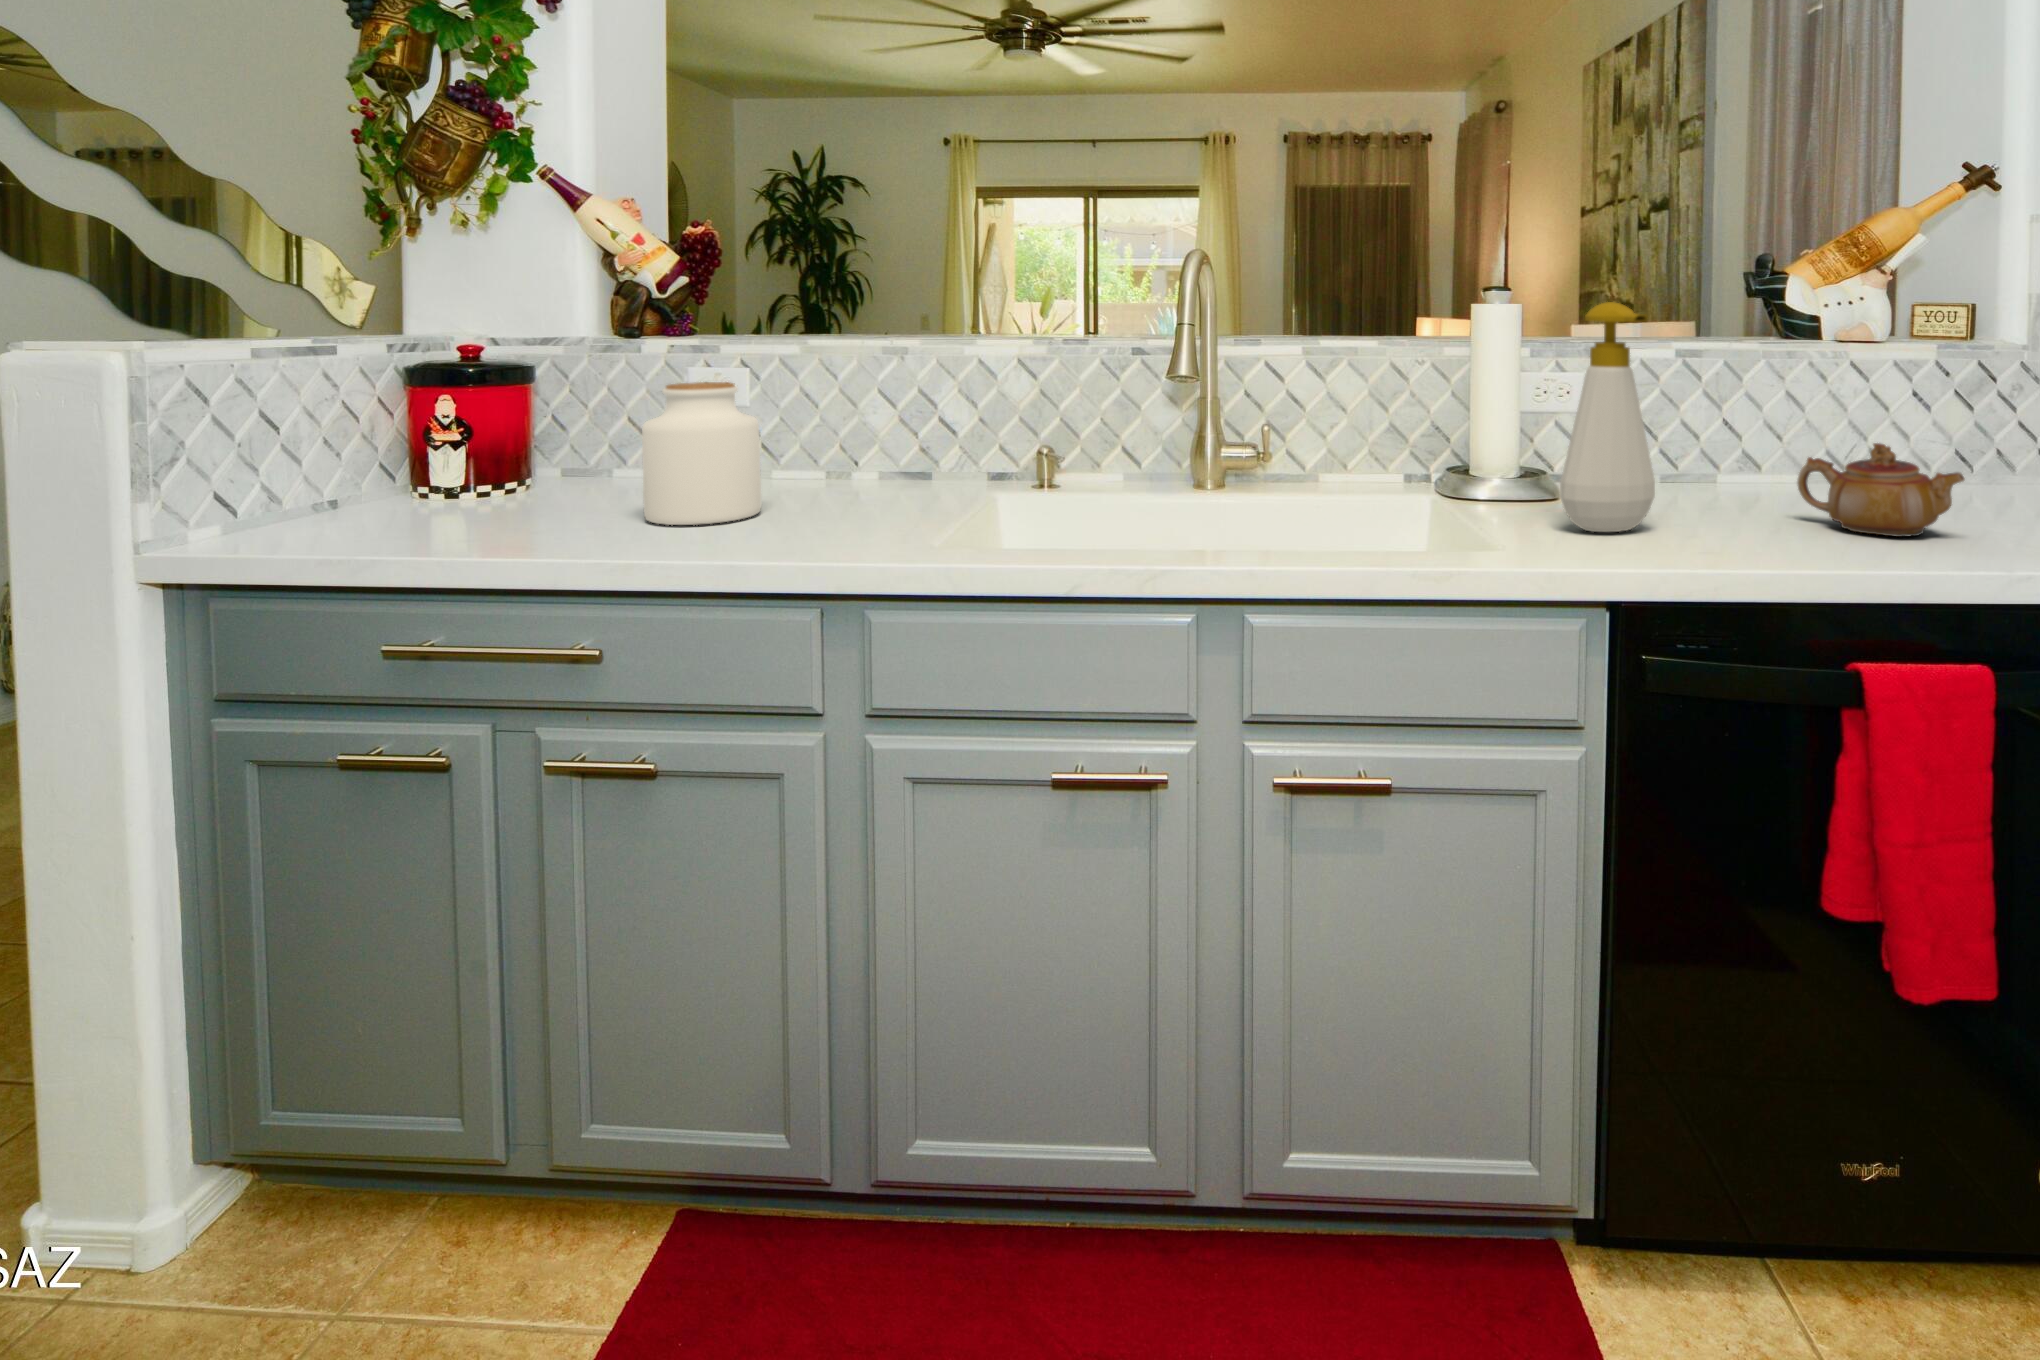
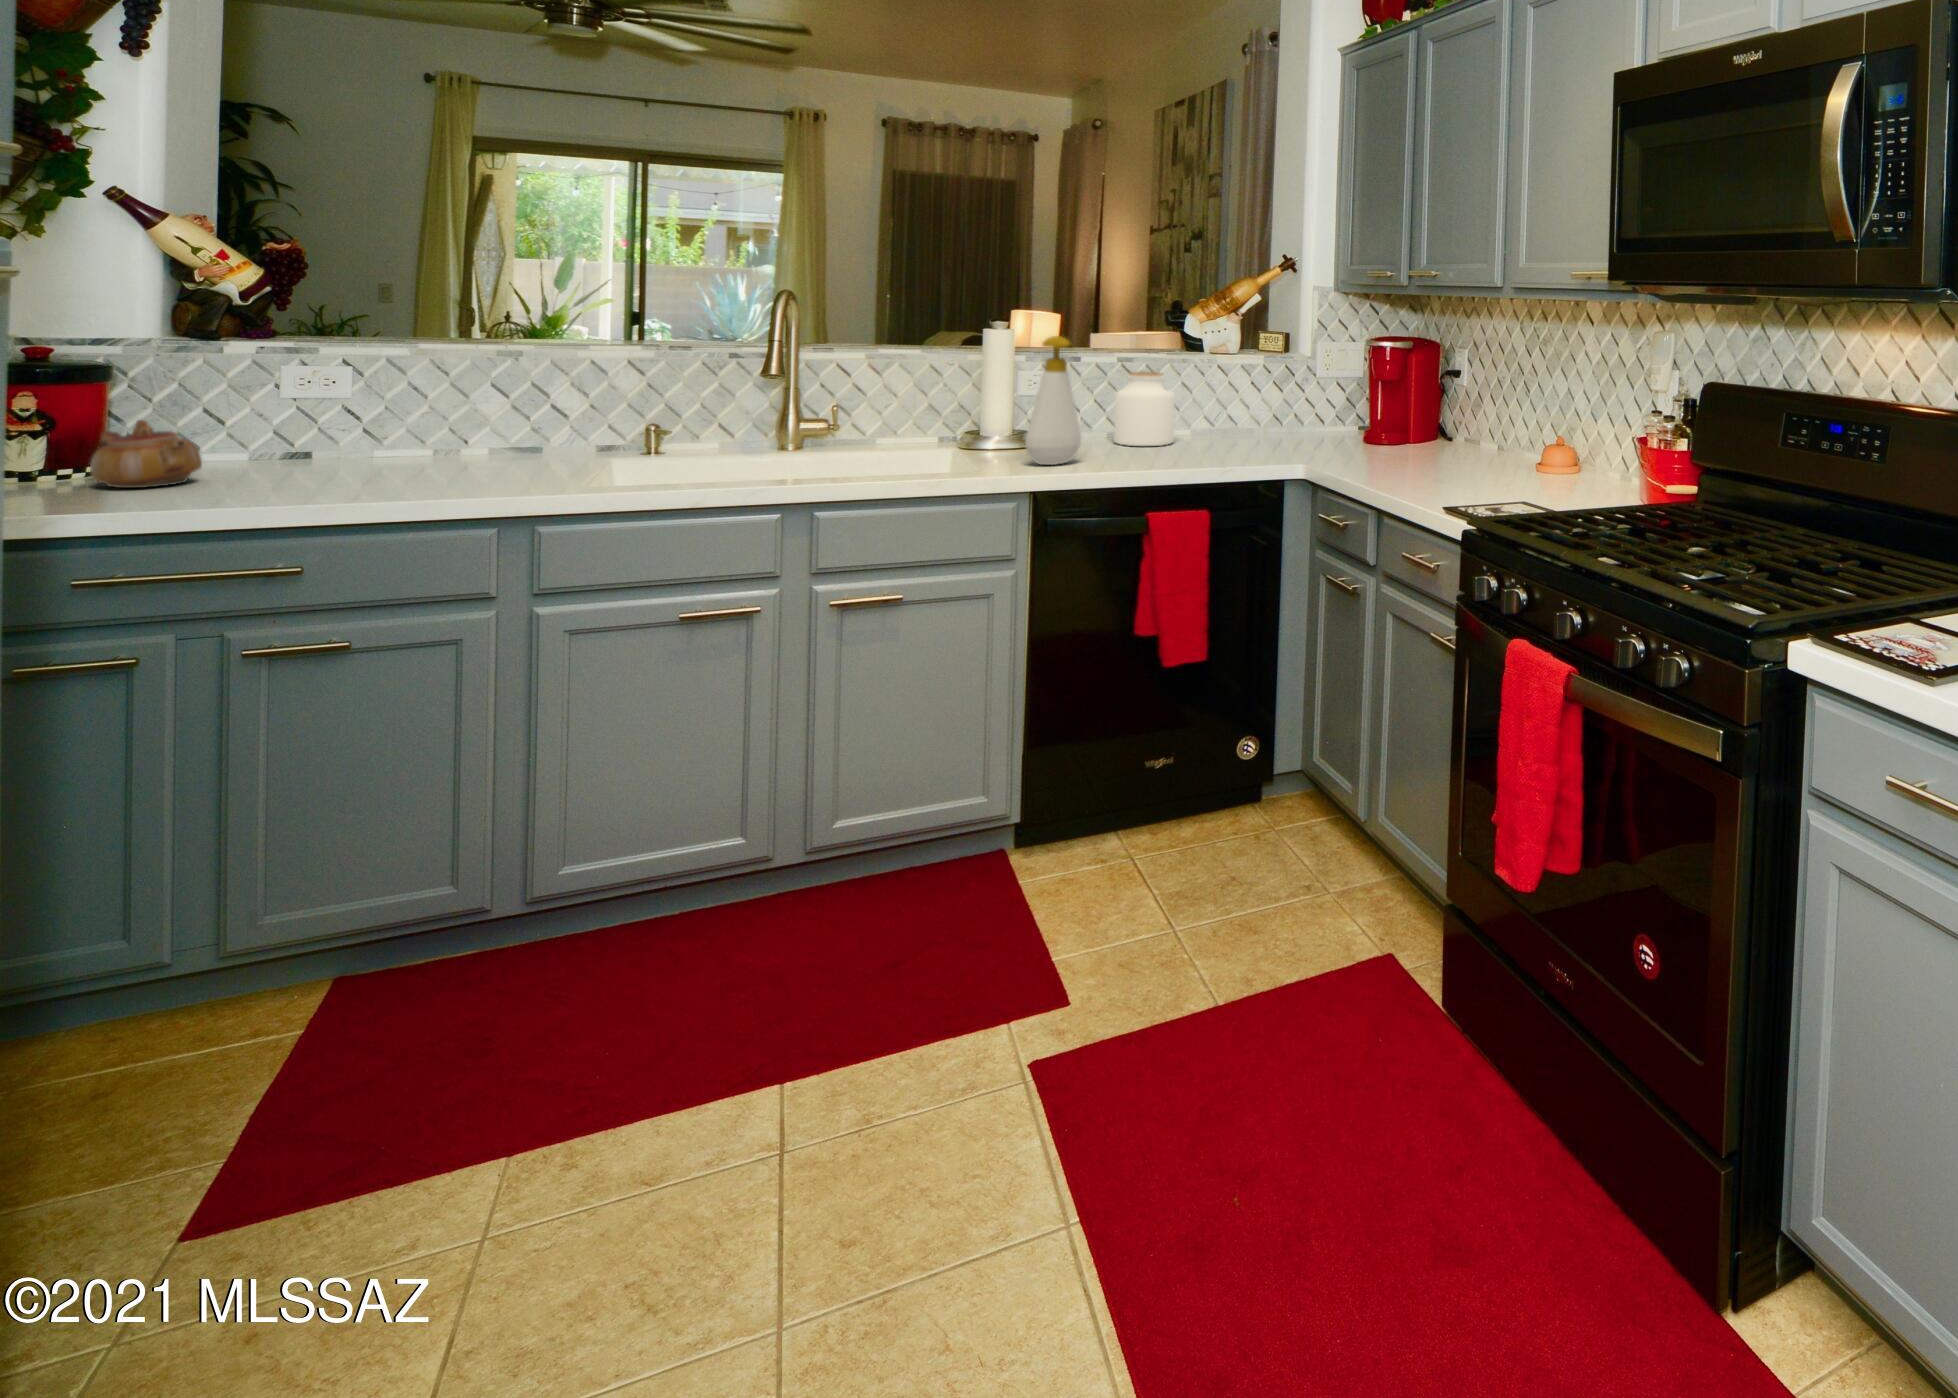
jar: present [642,382,761,525] -> present [1113,372,1175,446]
teapot: present [1797,443,1964,537] -> present [90,420,202,488]

